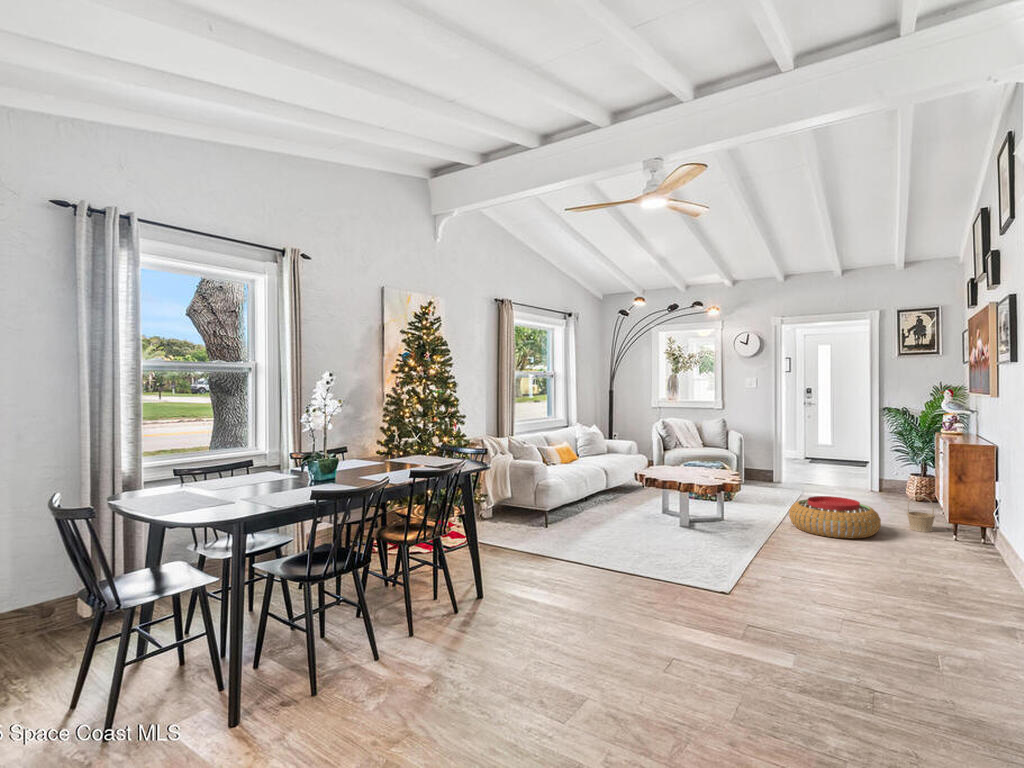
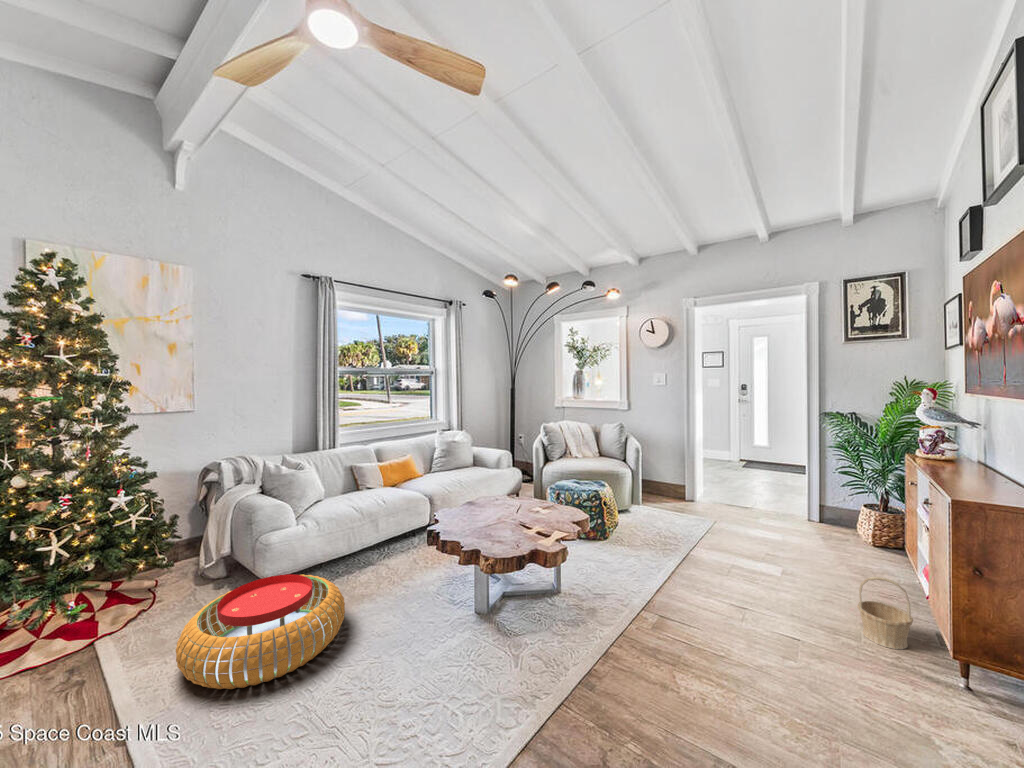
pouf: present [789,496,881,539] -> present [176,574,345,689]

